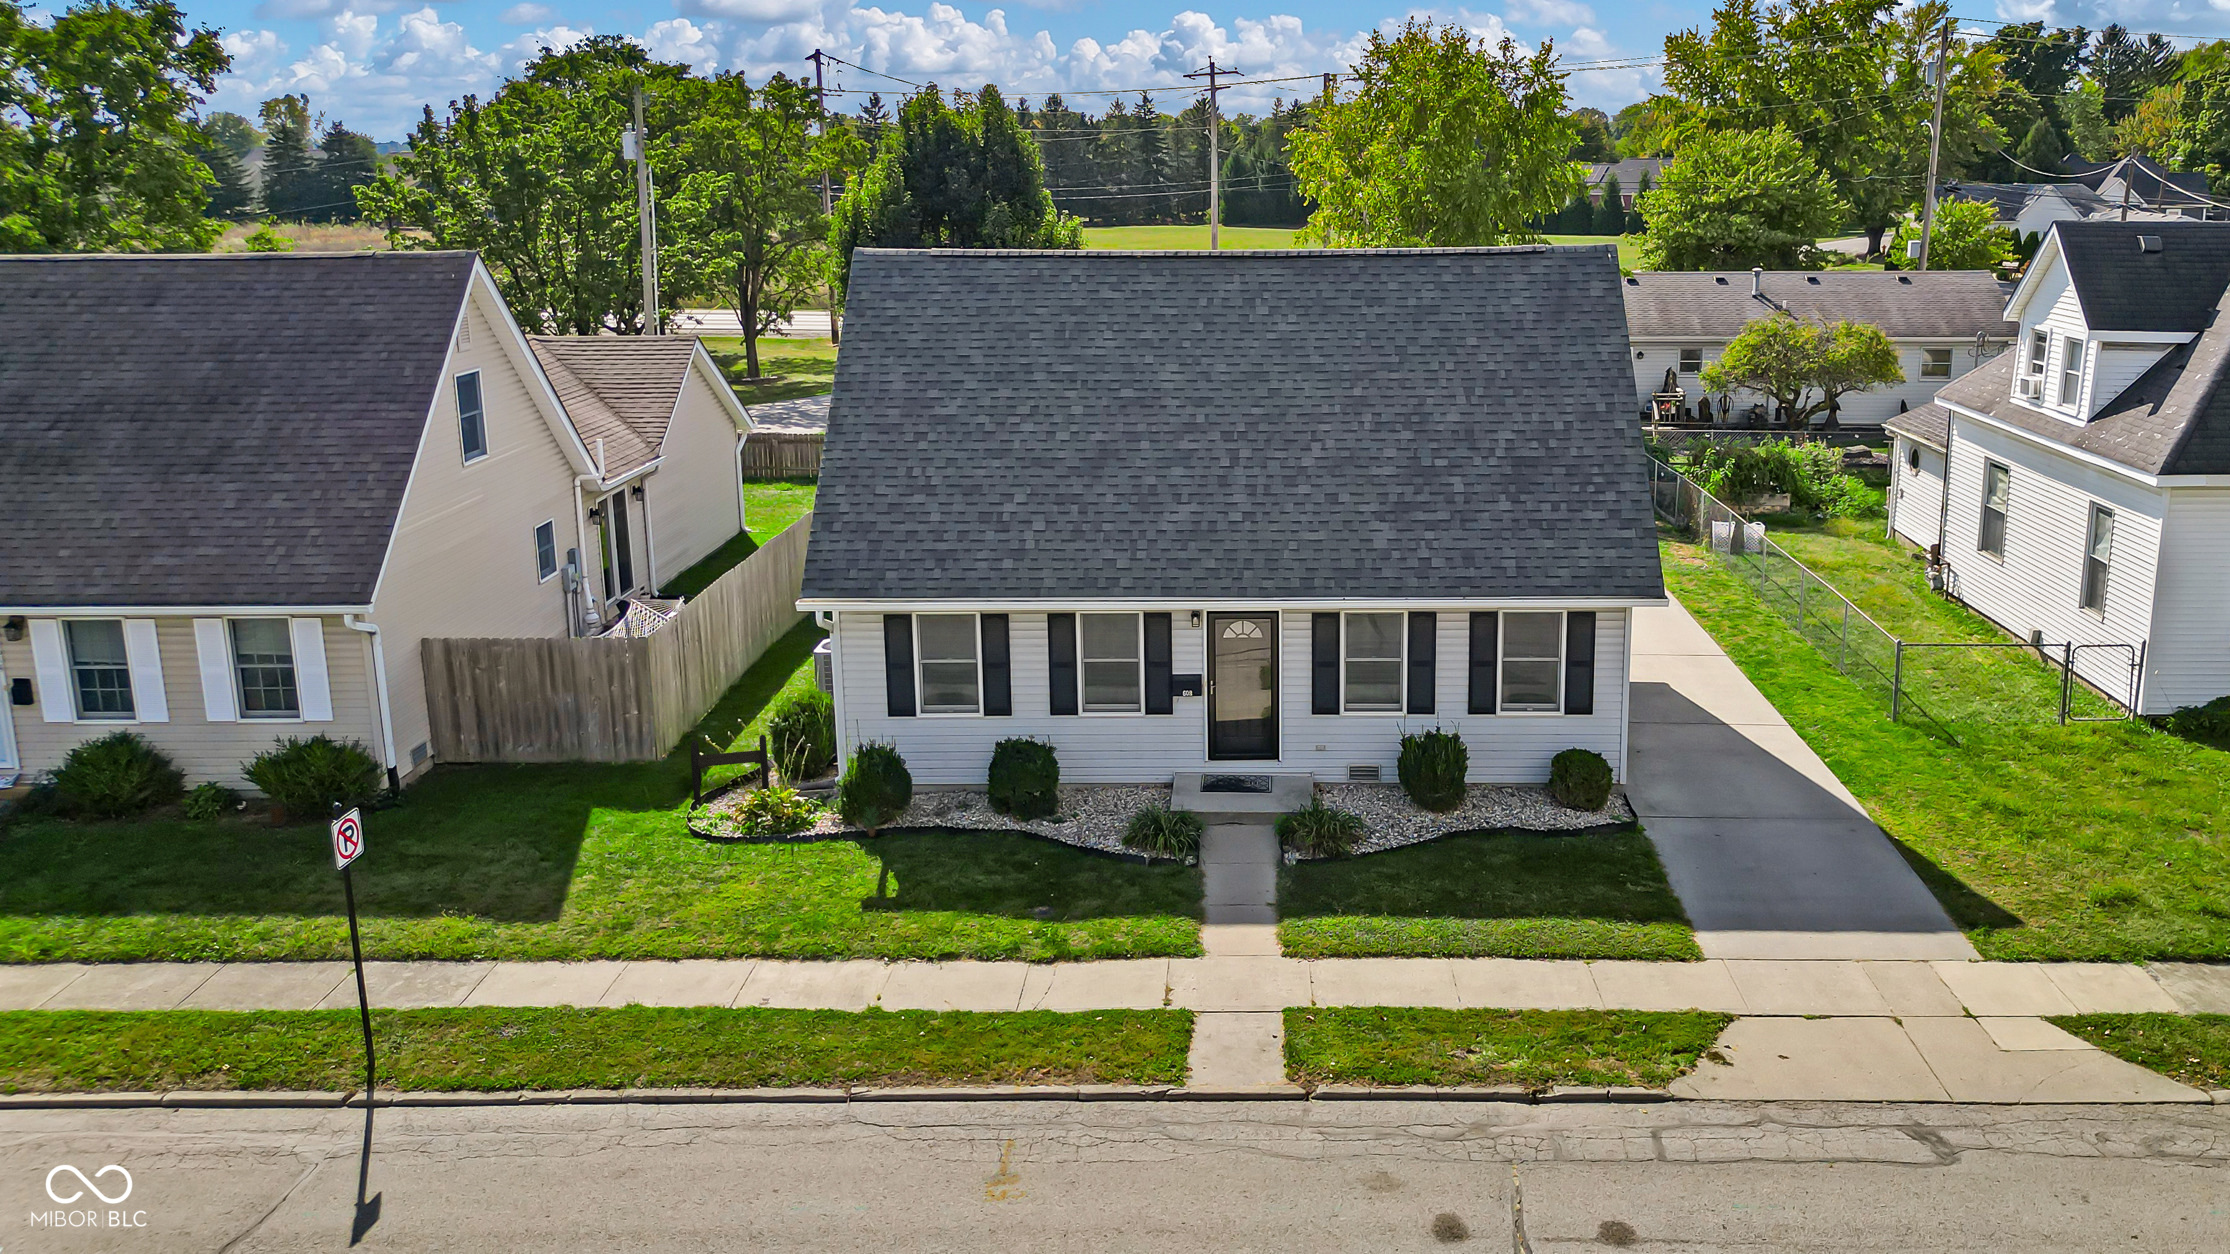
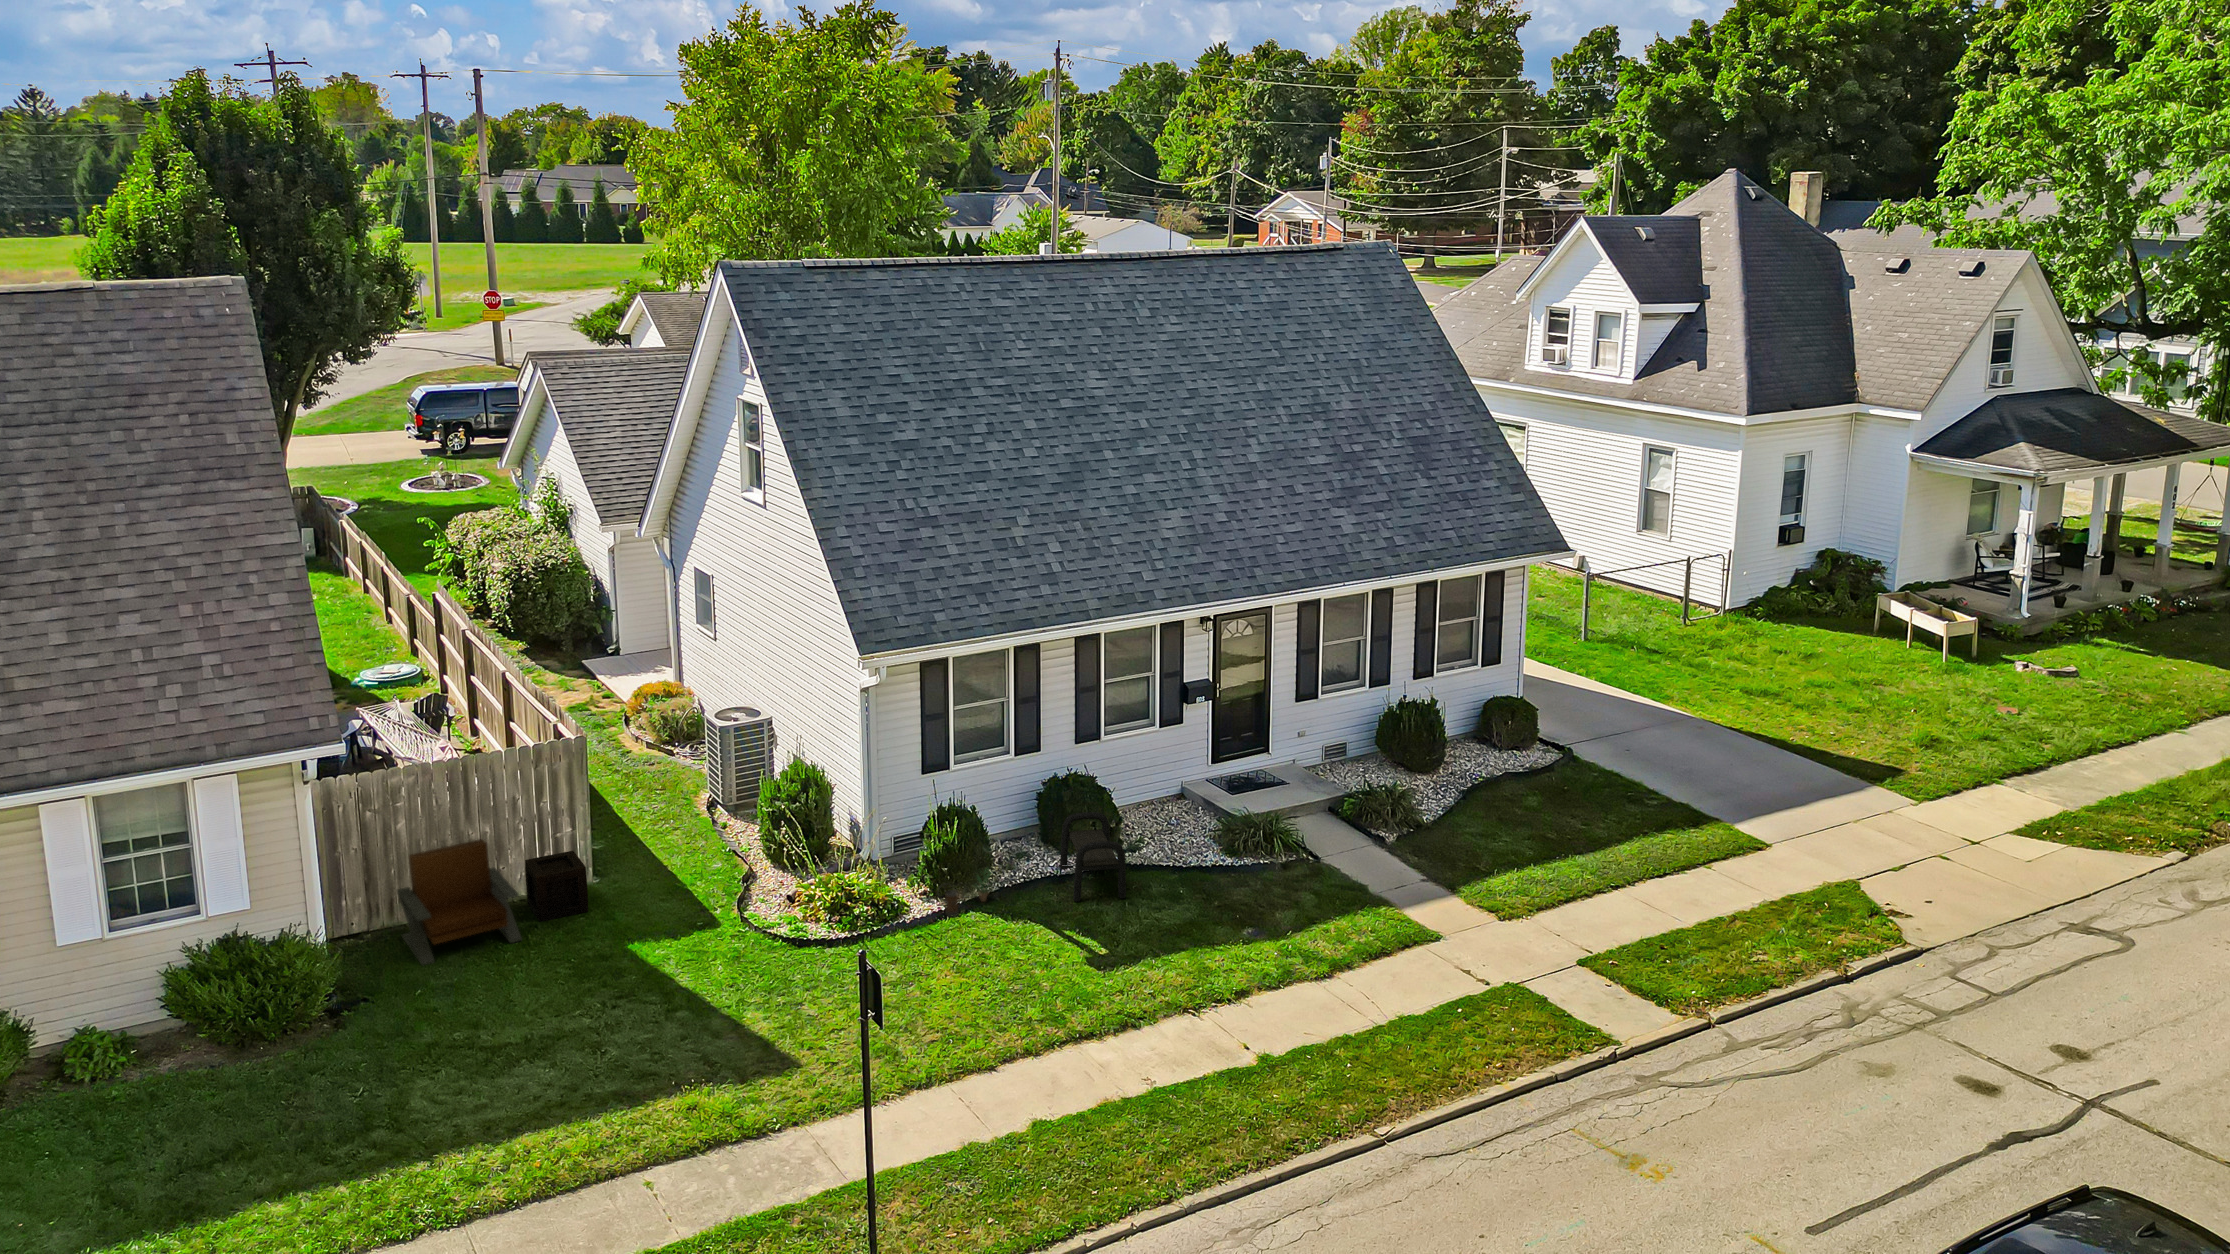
lounge chair: none [453,707,554,793] -> present [397,839,522,966]
wooden crate: none [565,731,620,781] -> present [525,851,588,922]
bench: present [691,735,769,801] -> present [1060,812,1126,902]
watering can: present [269,797,285,827] -> present [944,889,959,917]

